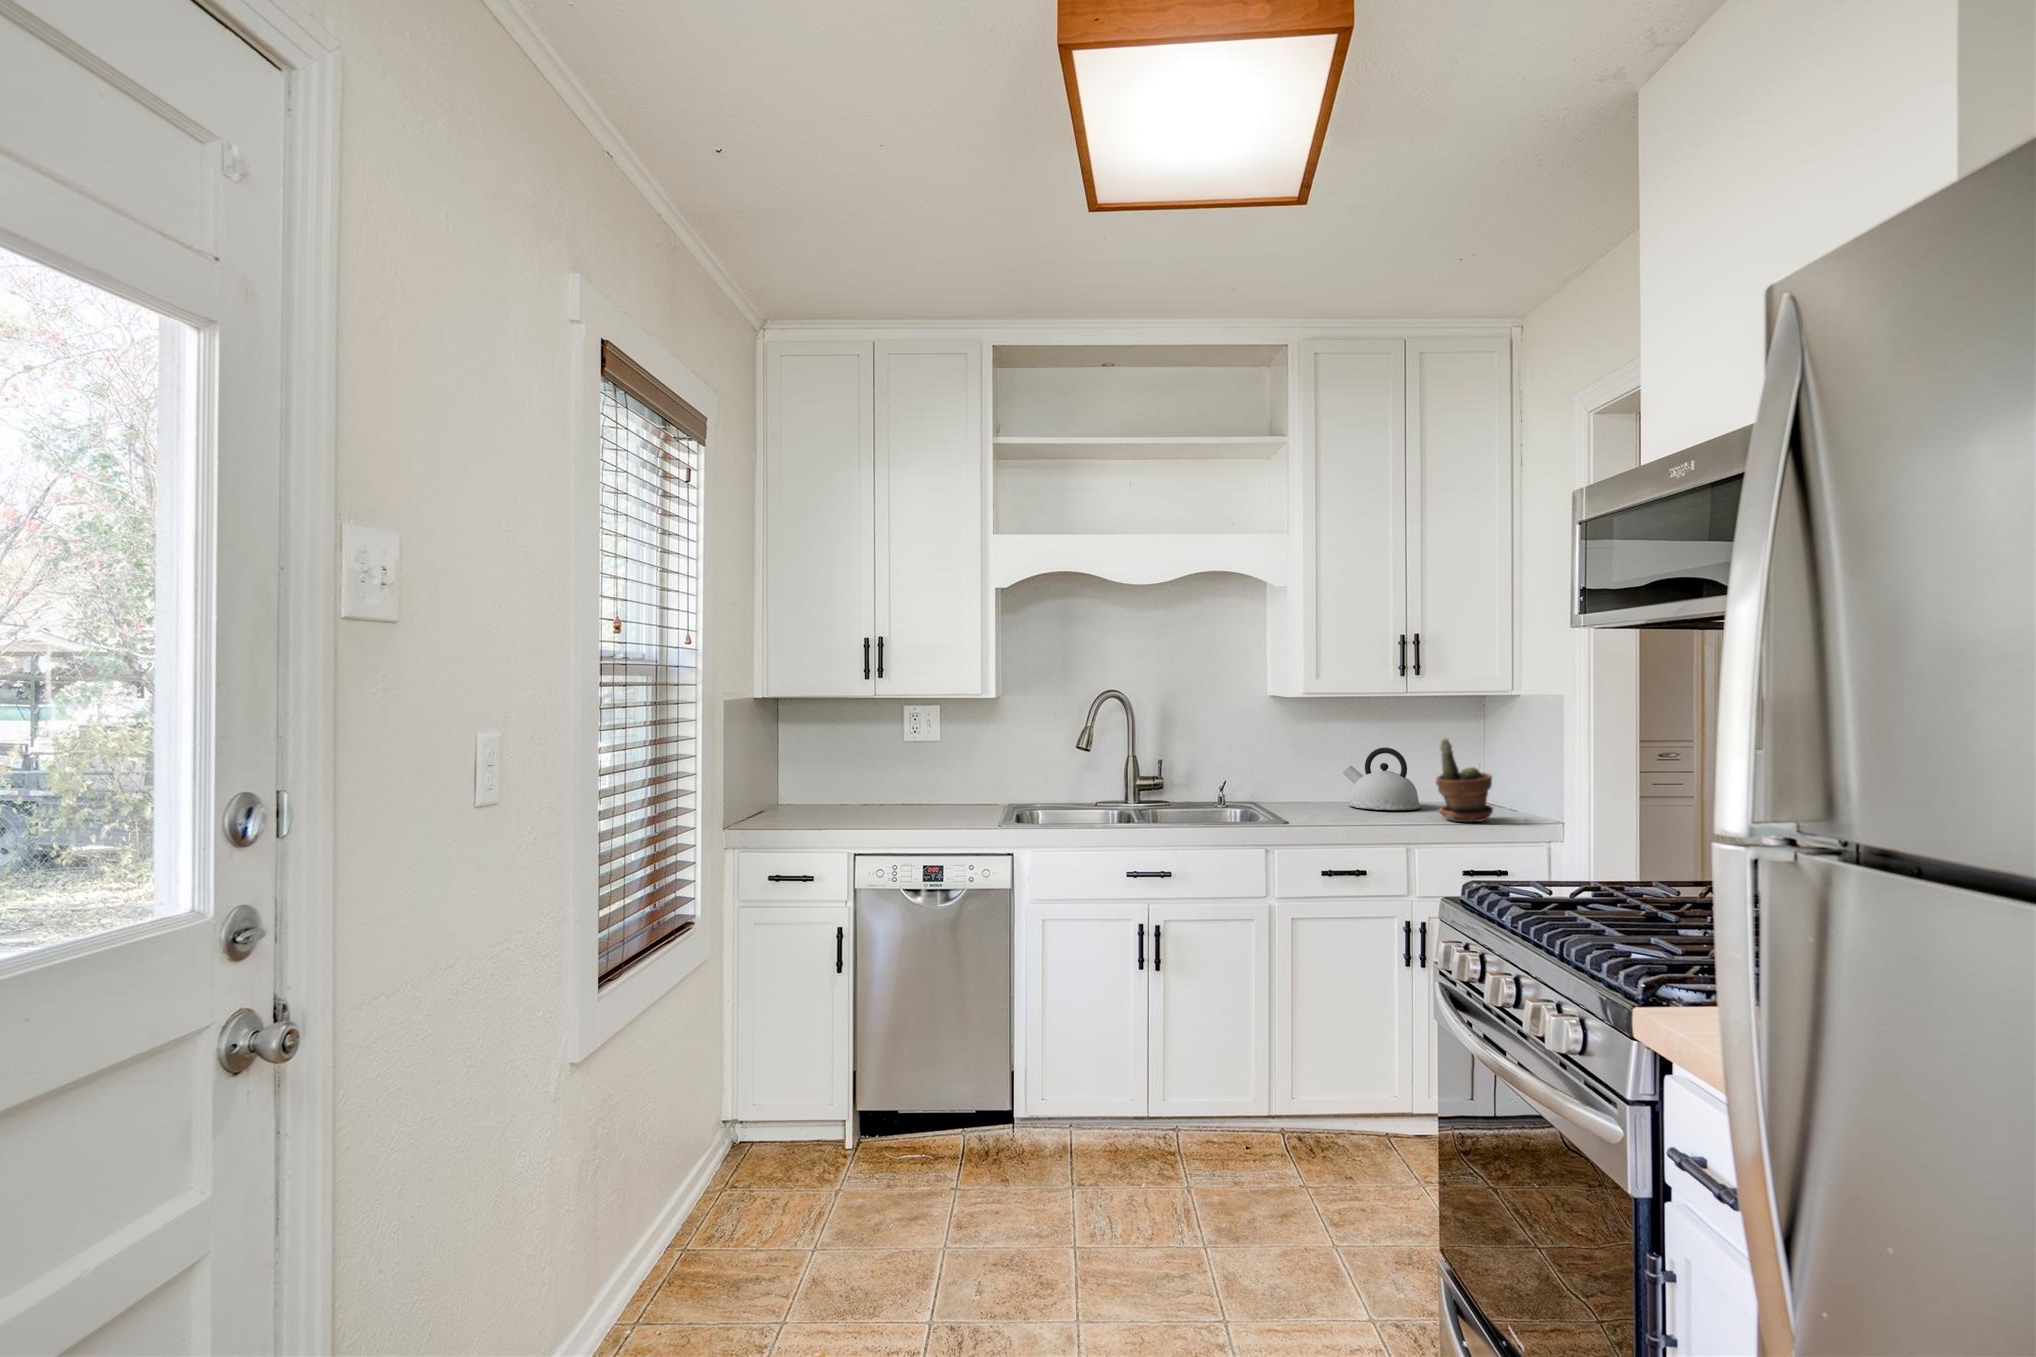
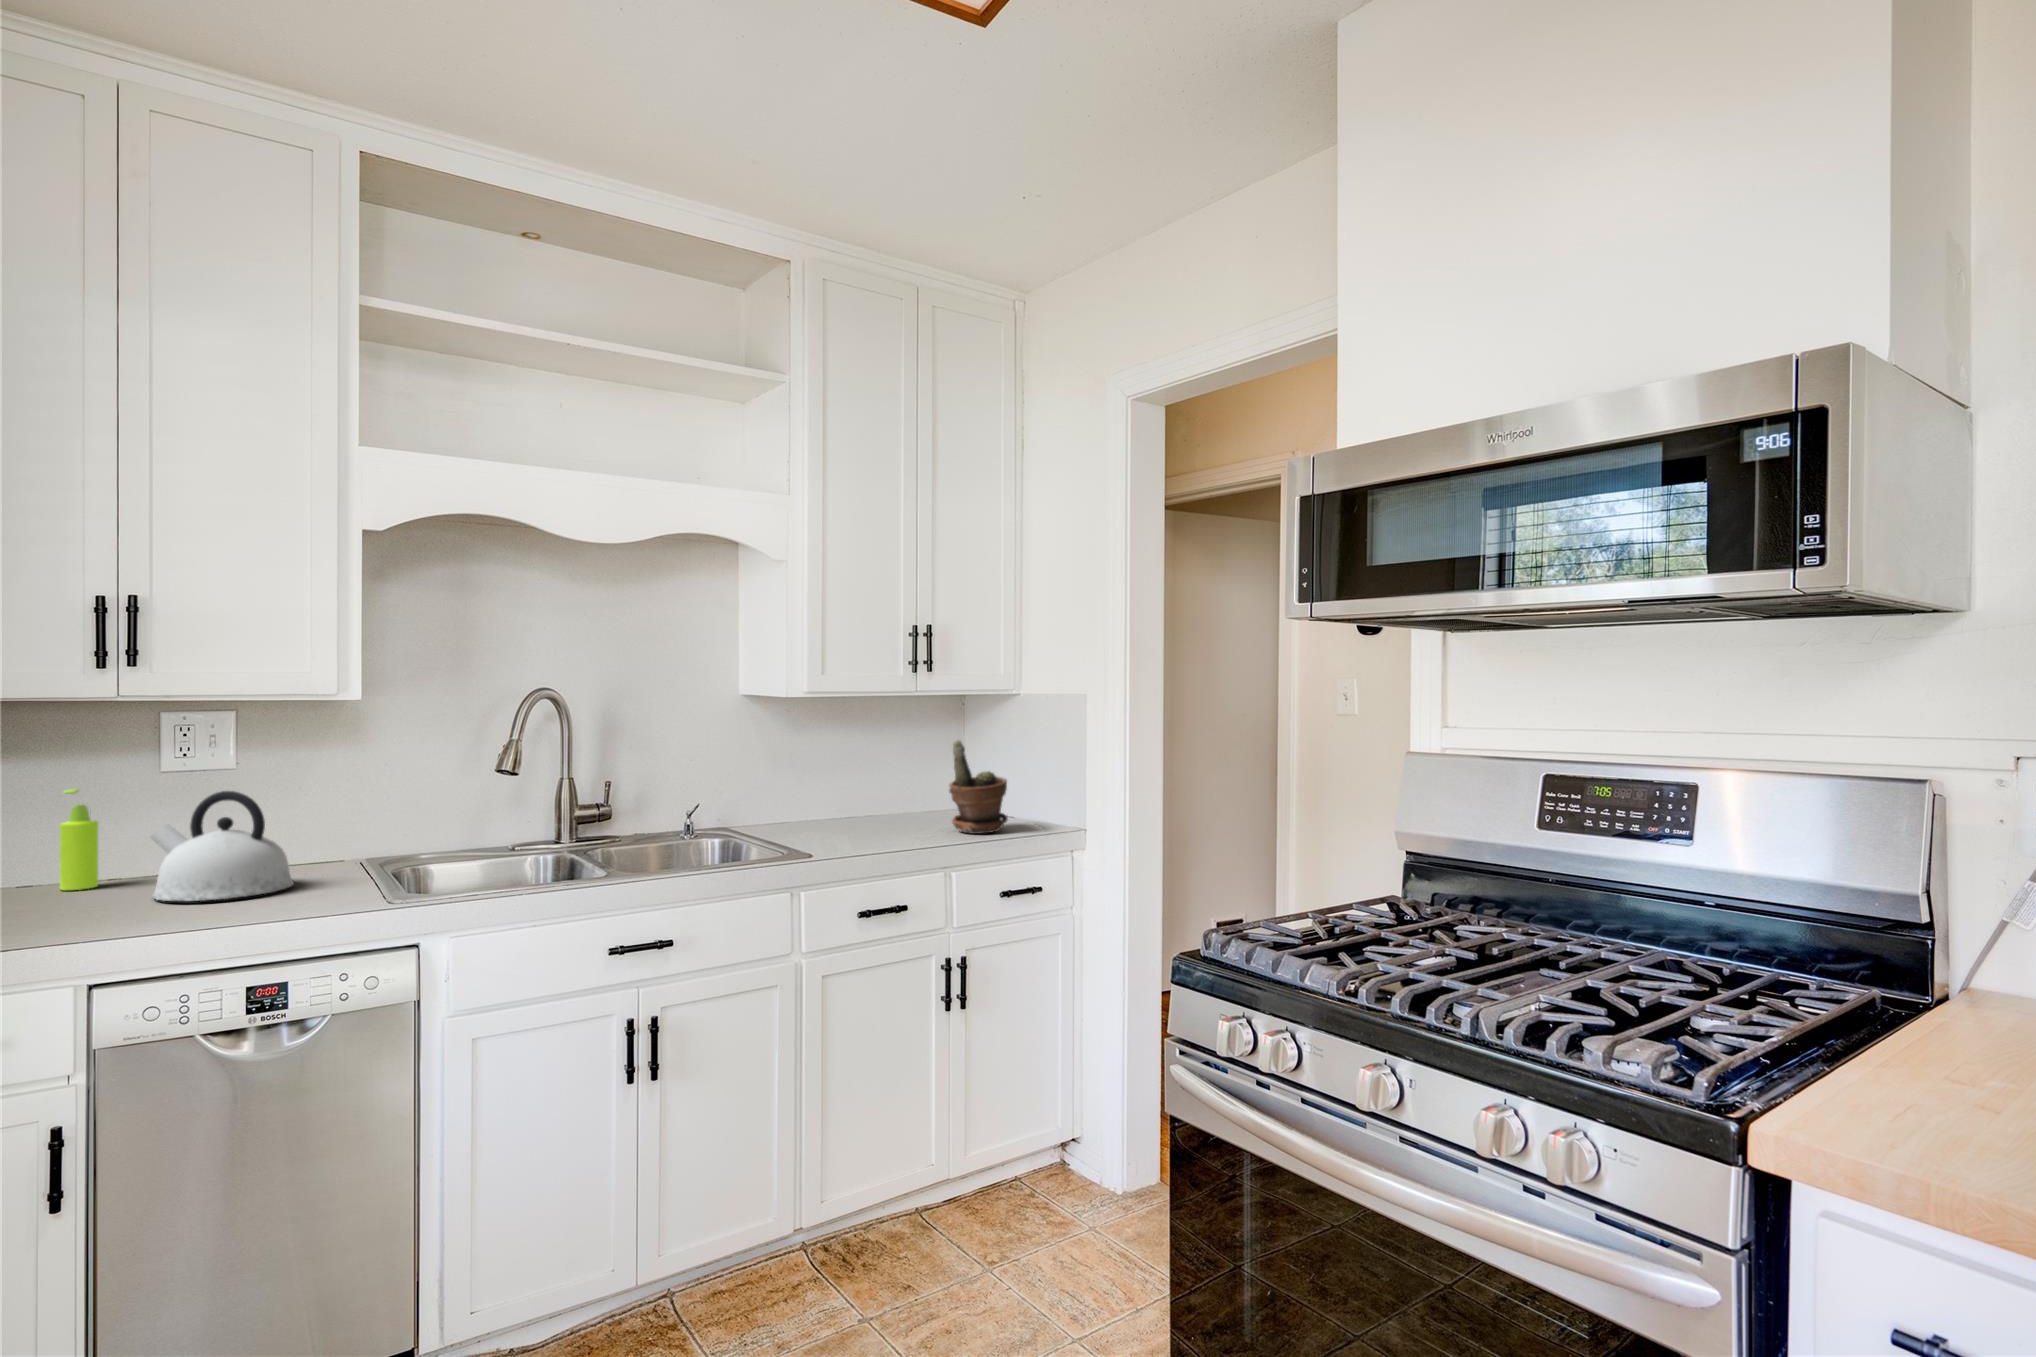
soap dispenser: none [857,746,874,805] -> present [60,789,98,890]
kettle: present [1343,748,1421,810] -> present [151,791,294,901]

